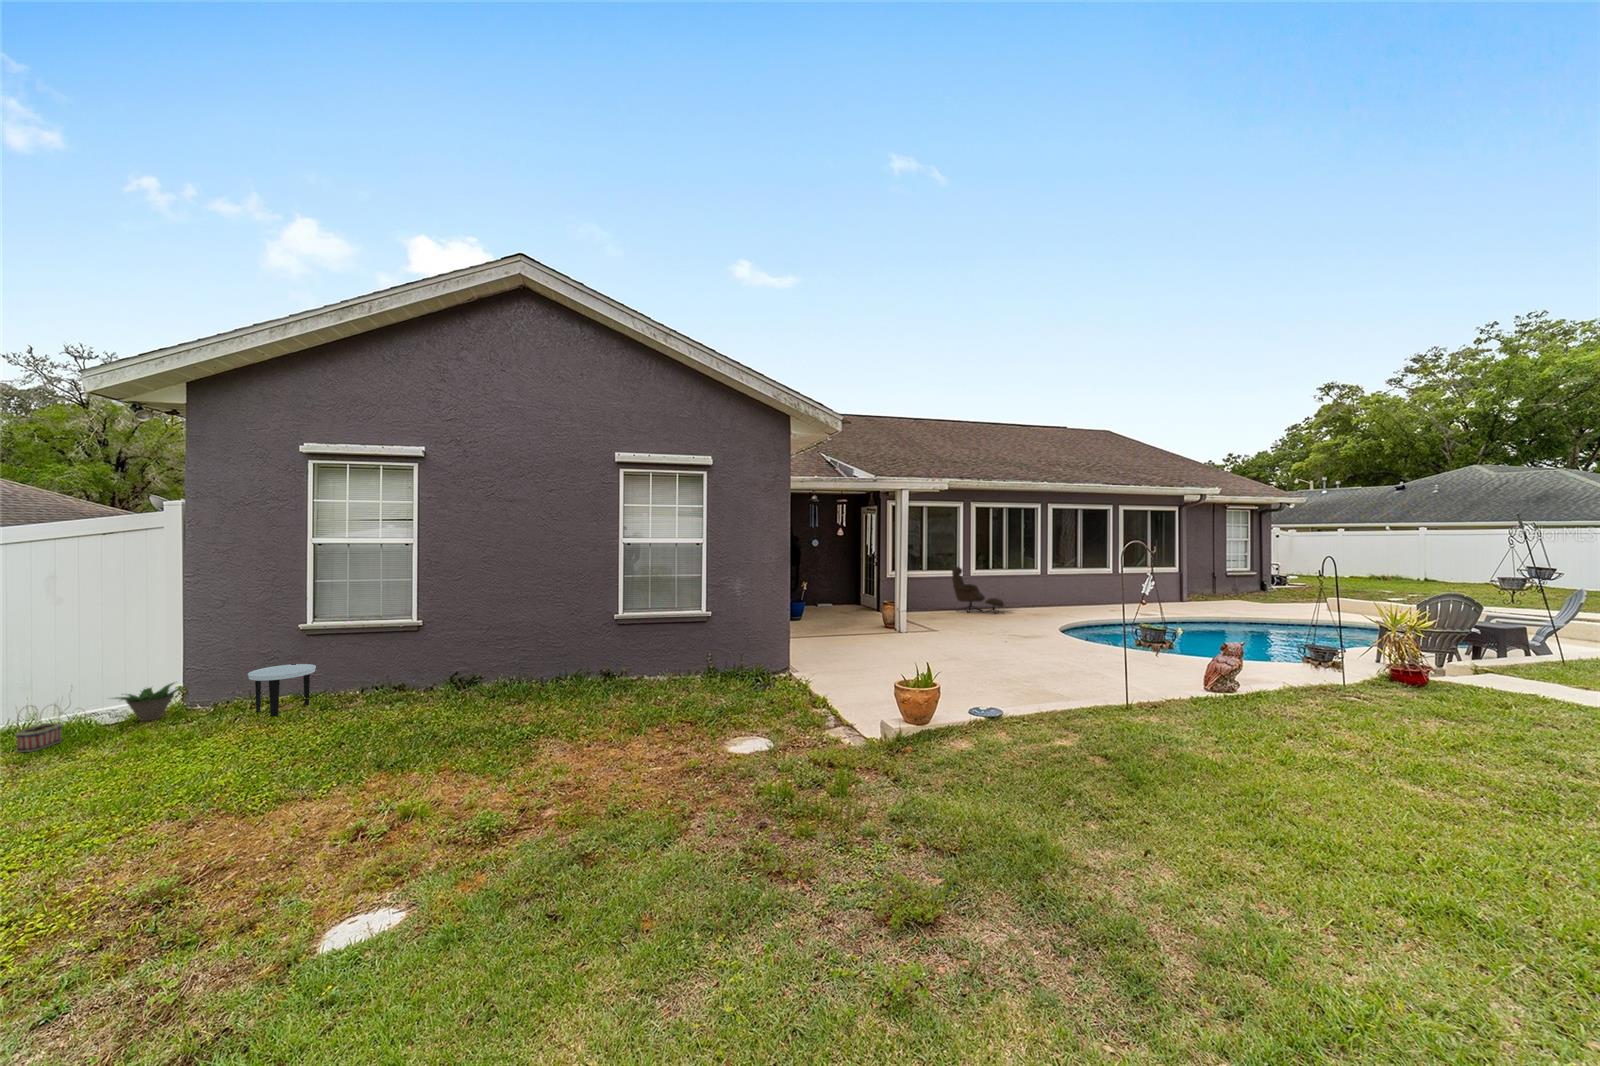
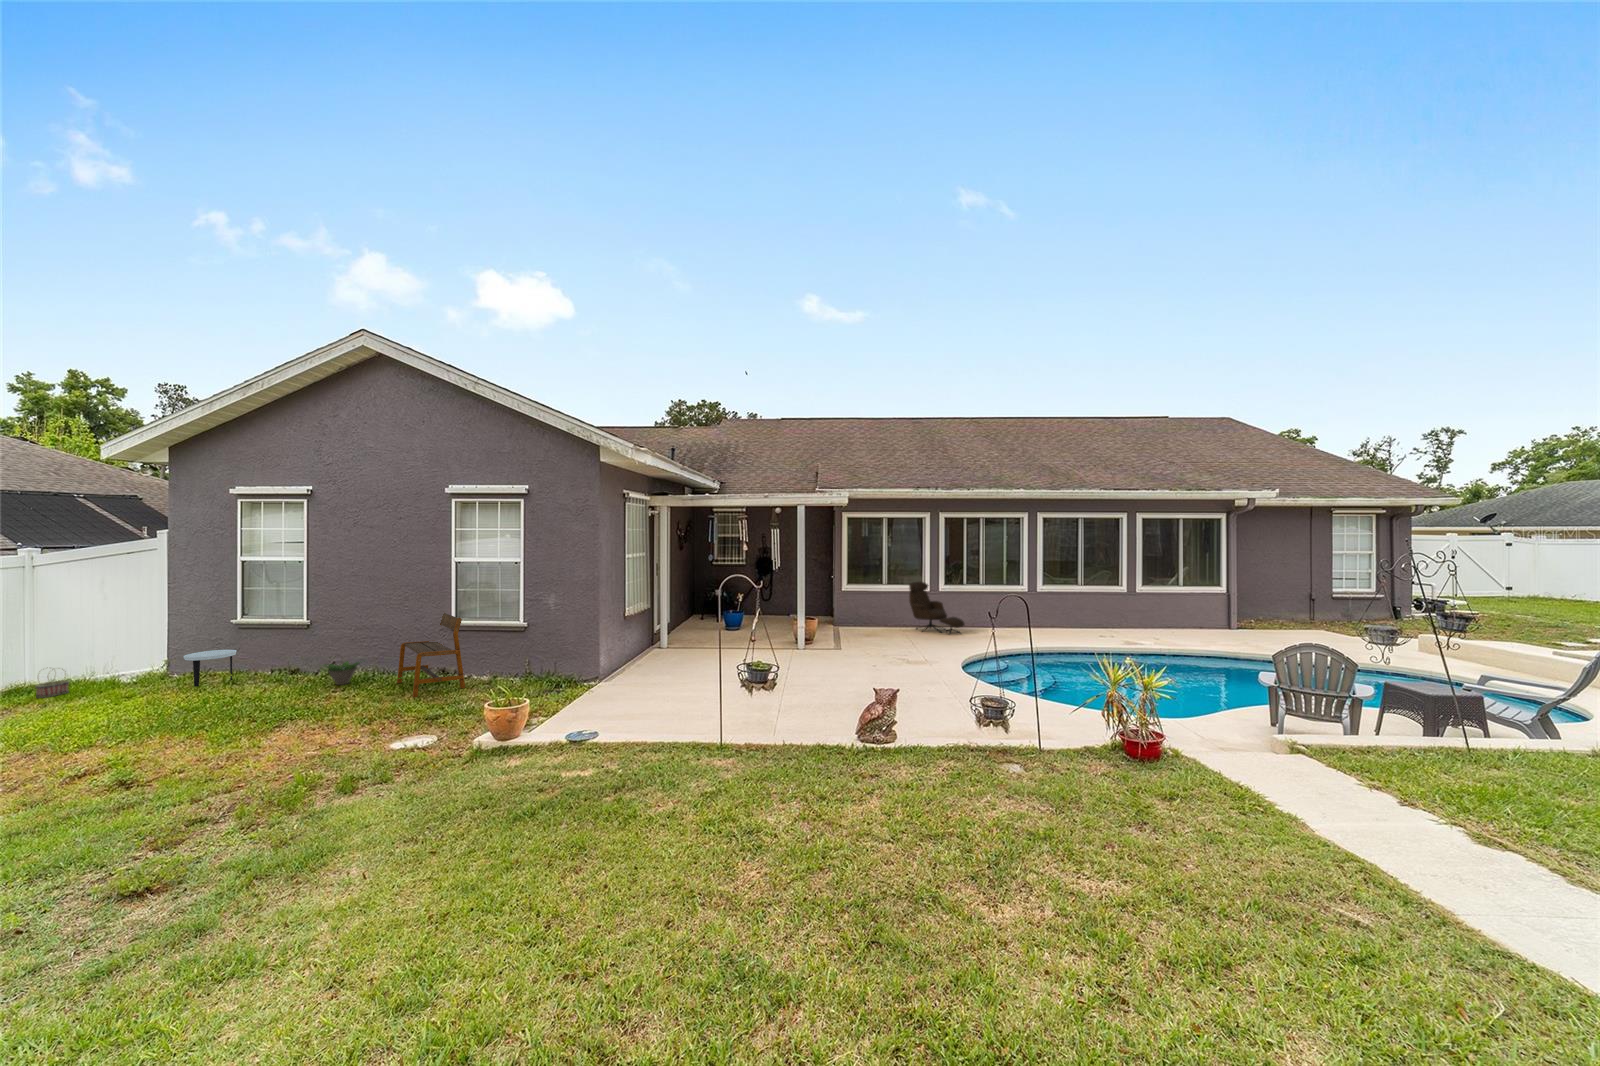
bench: none [562,603,663,702] -> present [397,613,465,697]
decorative plant: present [115,683,186,721] -> present [324,661,361,685]

